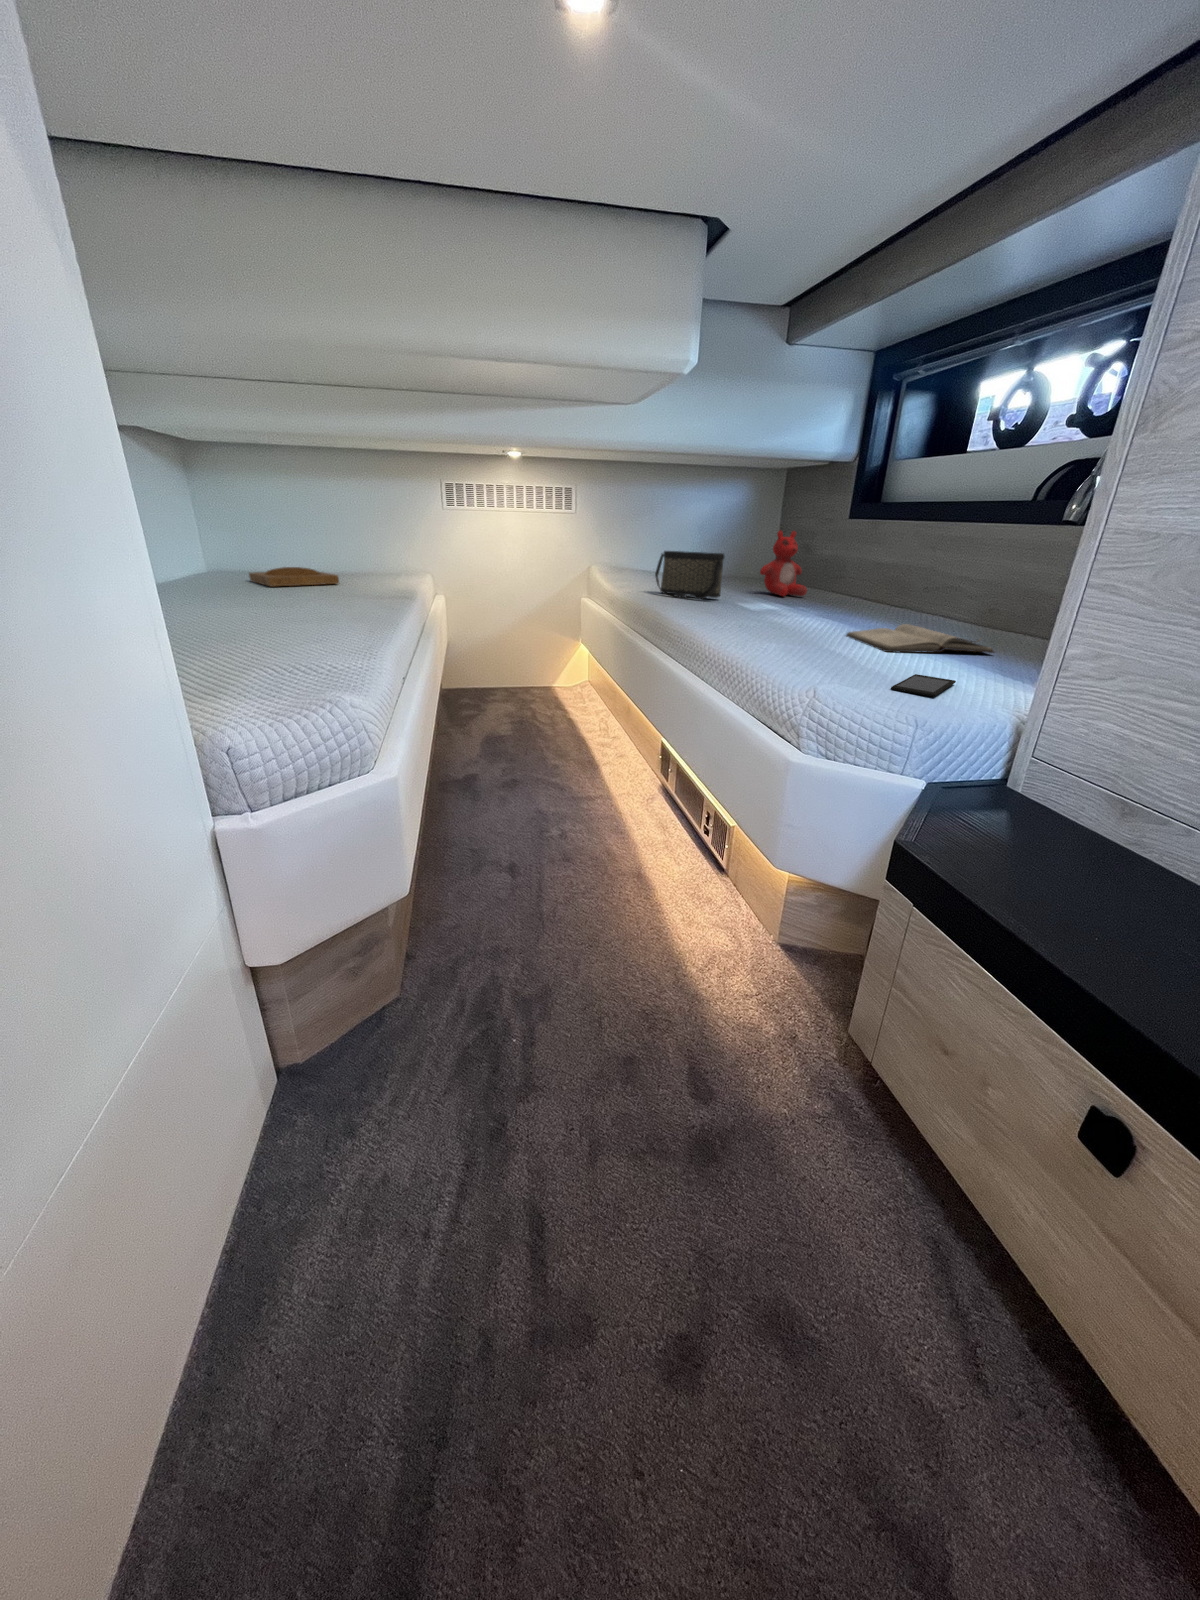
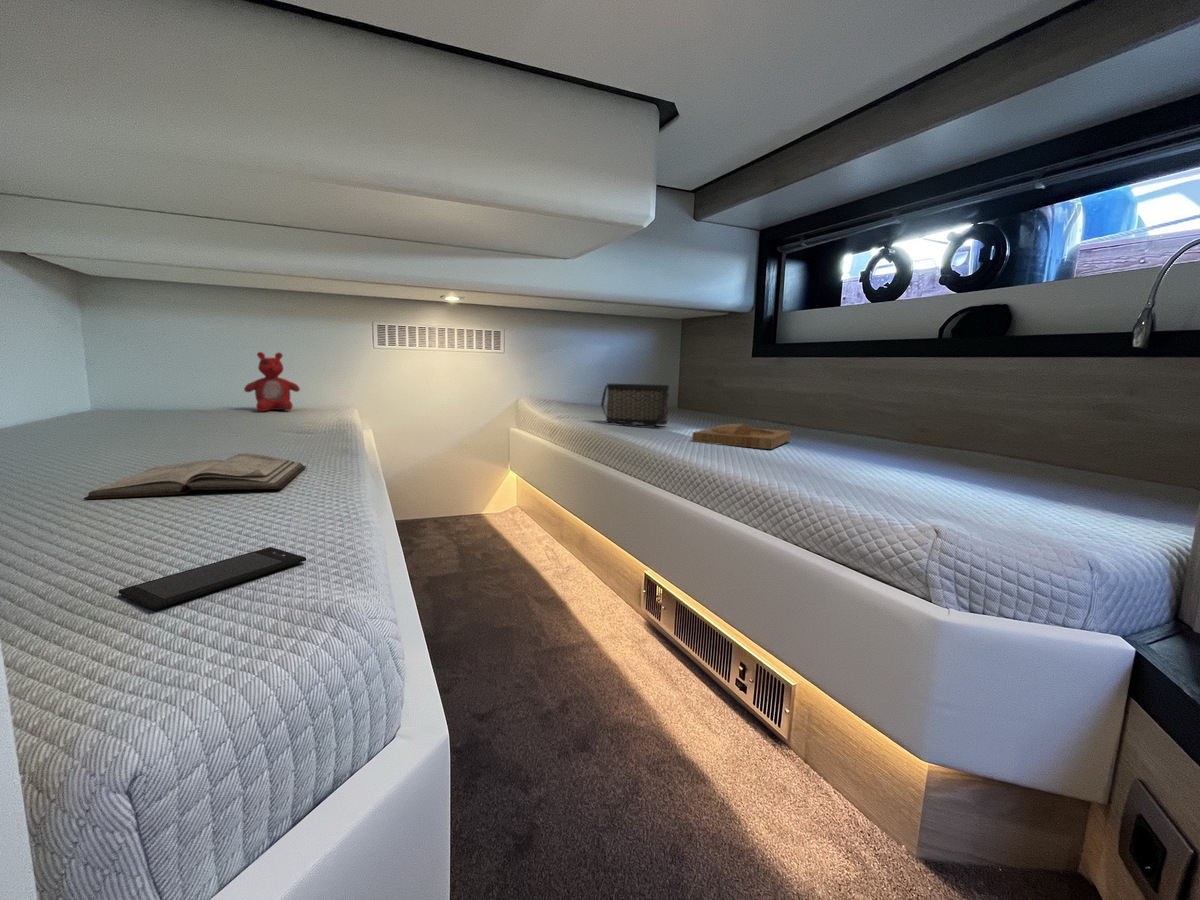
stuffed bear: present [760,531,807,596] -> present [244,352,300,411]
tray: present [249,567,339,586] -> present [692,424,791,449]
diary: present [846,624,994,653] -> present [84,453,306,499]
smartphone: present [891,674,956,697] -> present [118,547,306,610]

